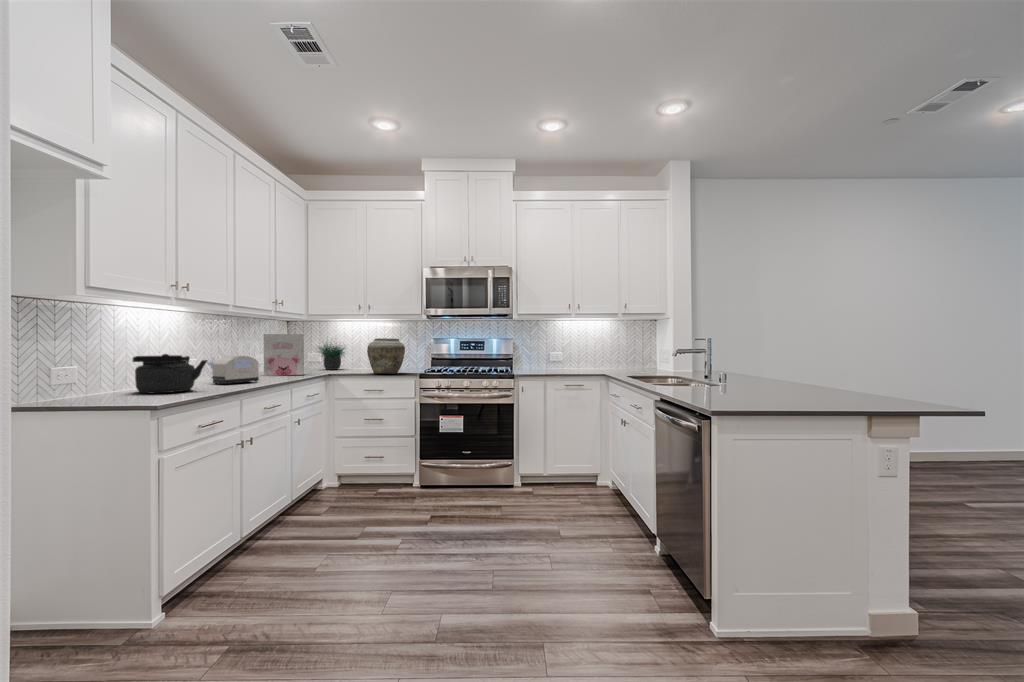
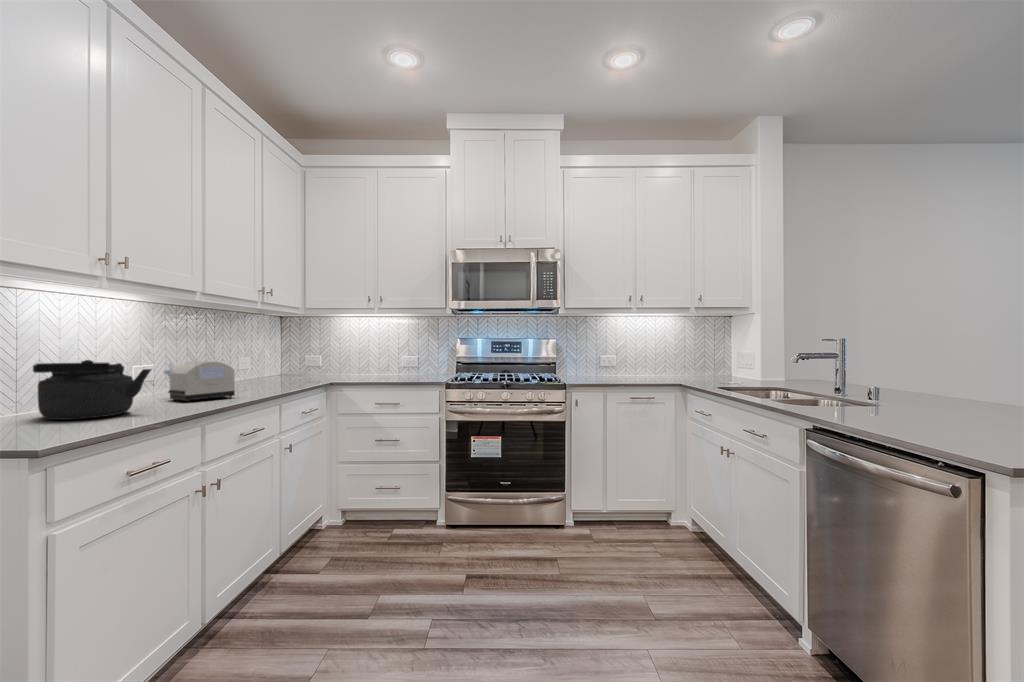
cereal box: present [264,334,304,376] -> none [247,333,299,387]
vase: present [367,338,405,374] -> none [379,338,426,383]
potted plant: present [319,344,344,370] -> none [311,331,359,377]

